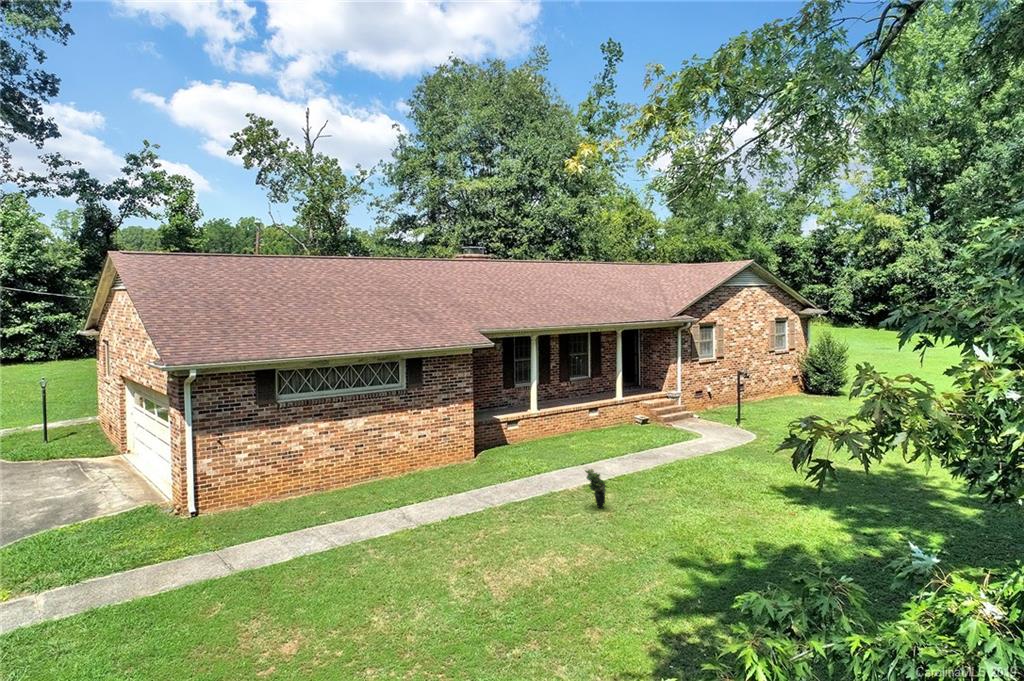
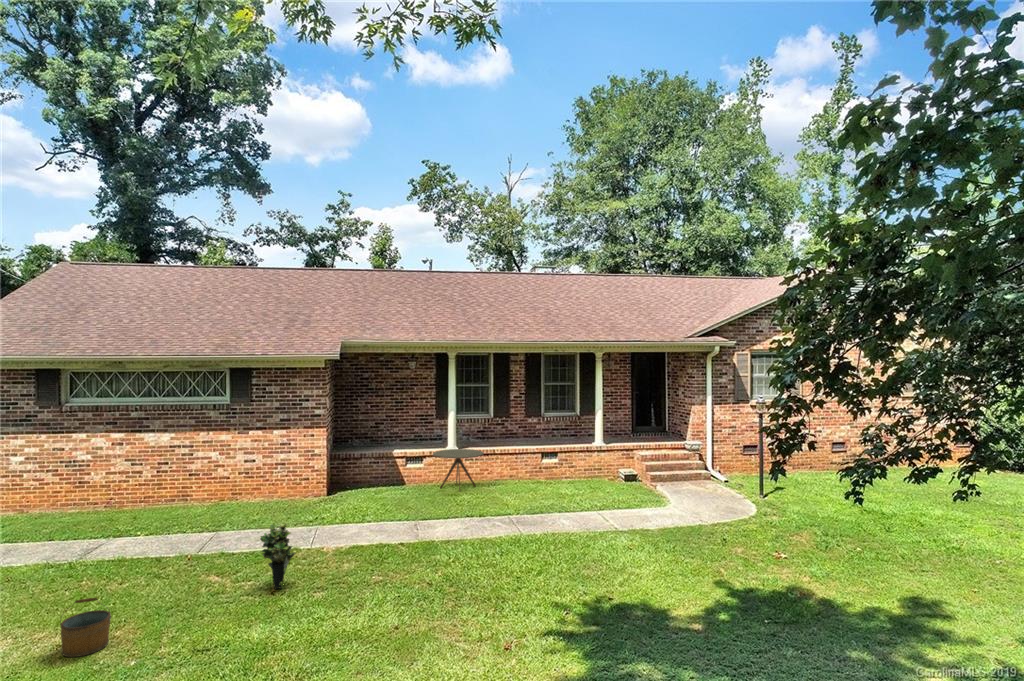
round table: none [532,411,571,443] -> present [433,449,484,491]
bucket: none [568,517,592,551] -> present [60,598,111,657]

